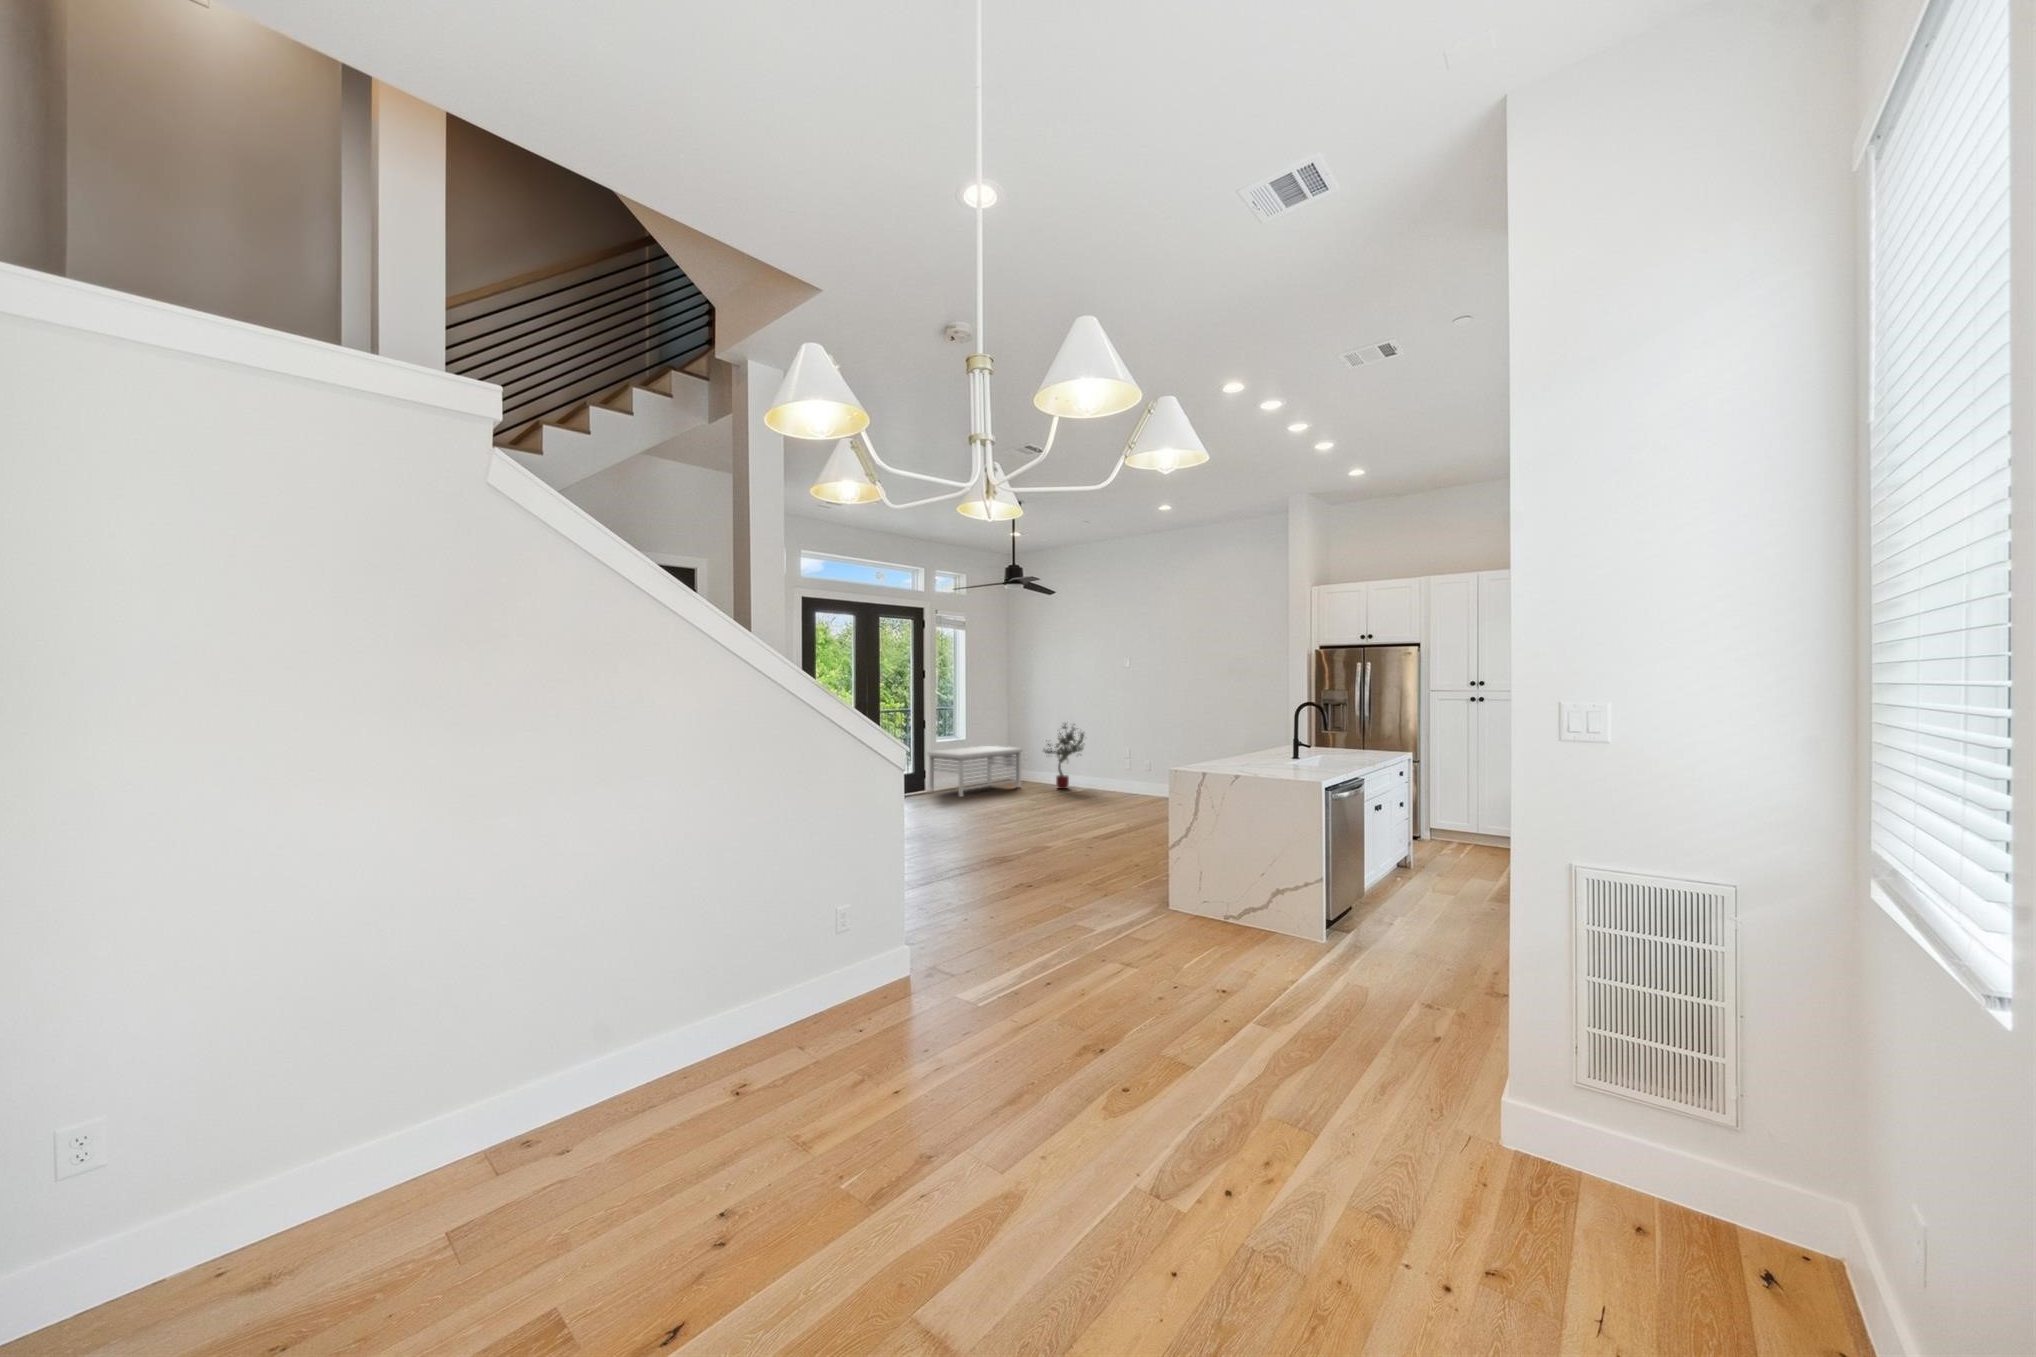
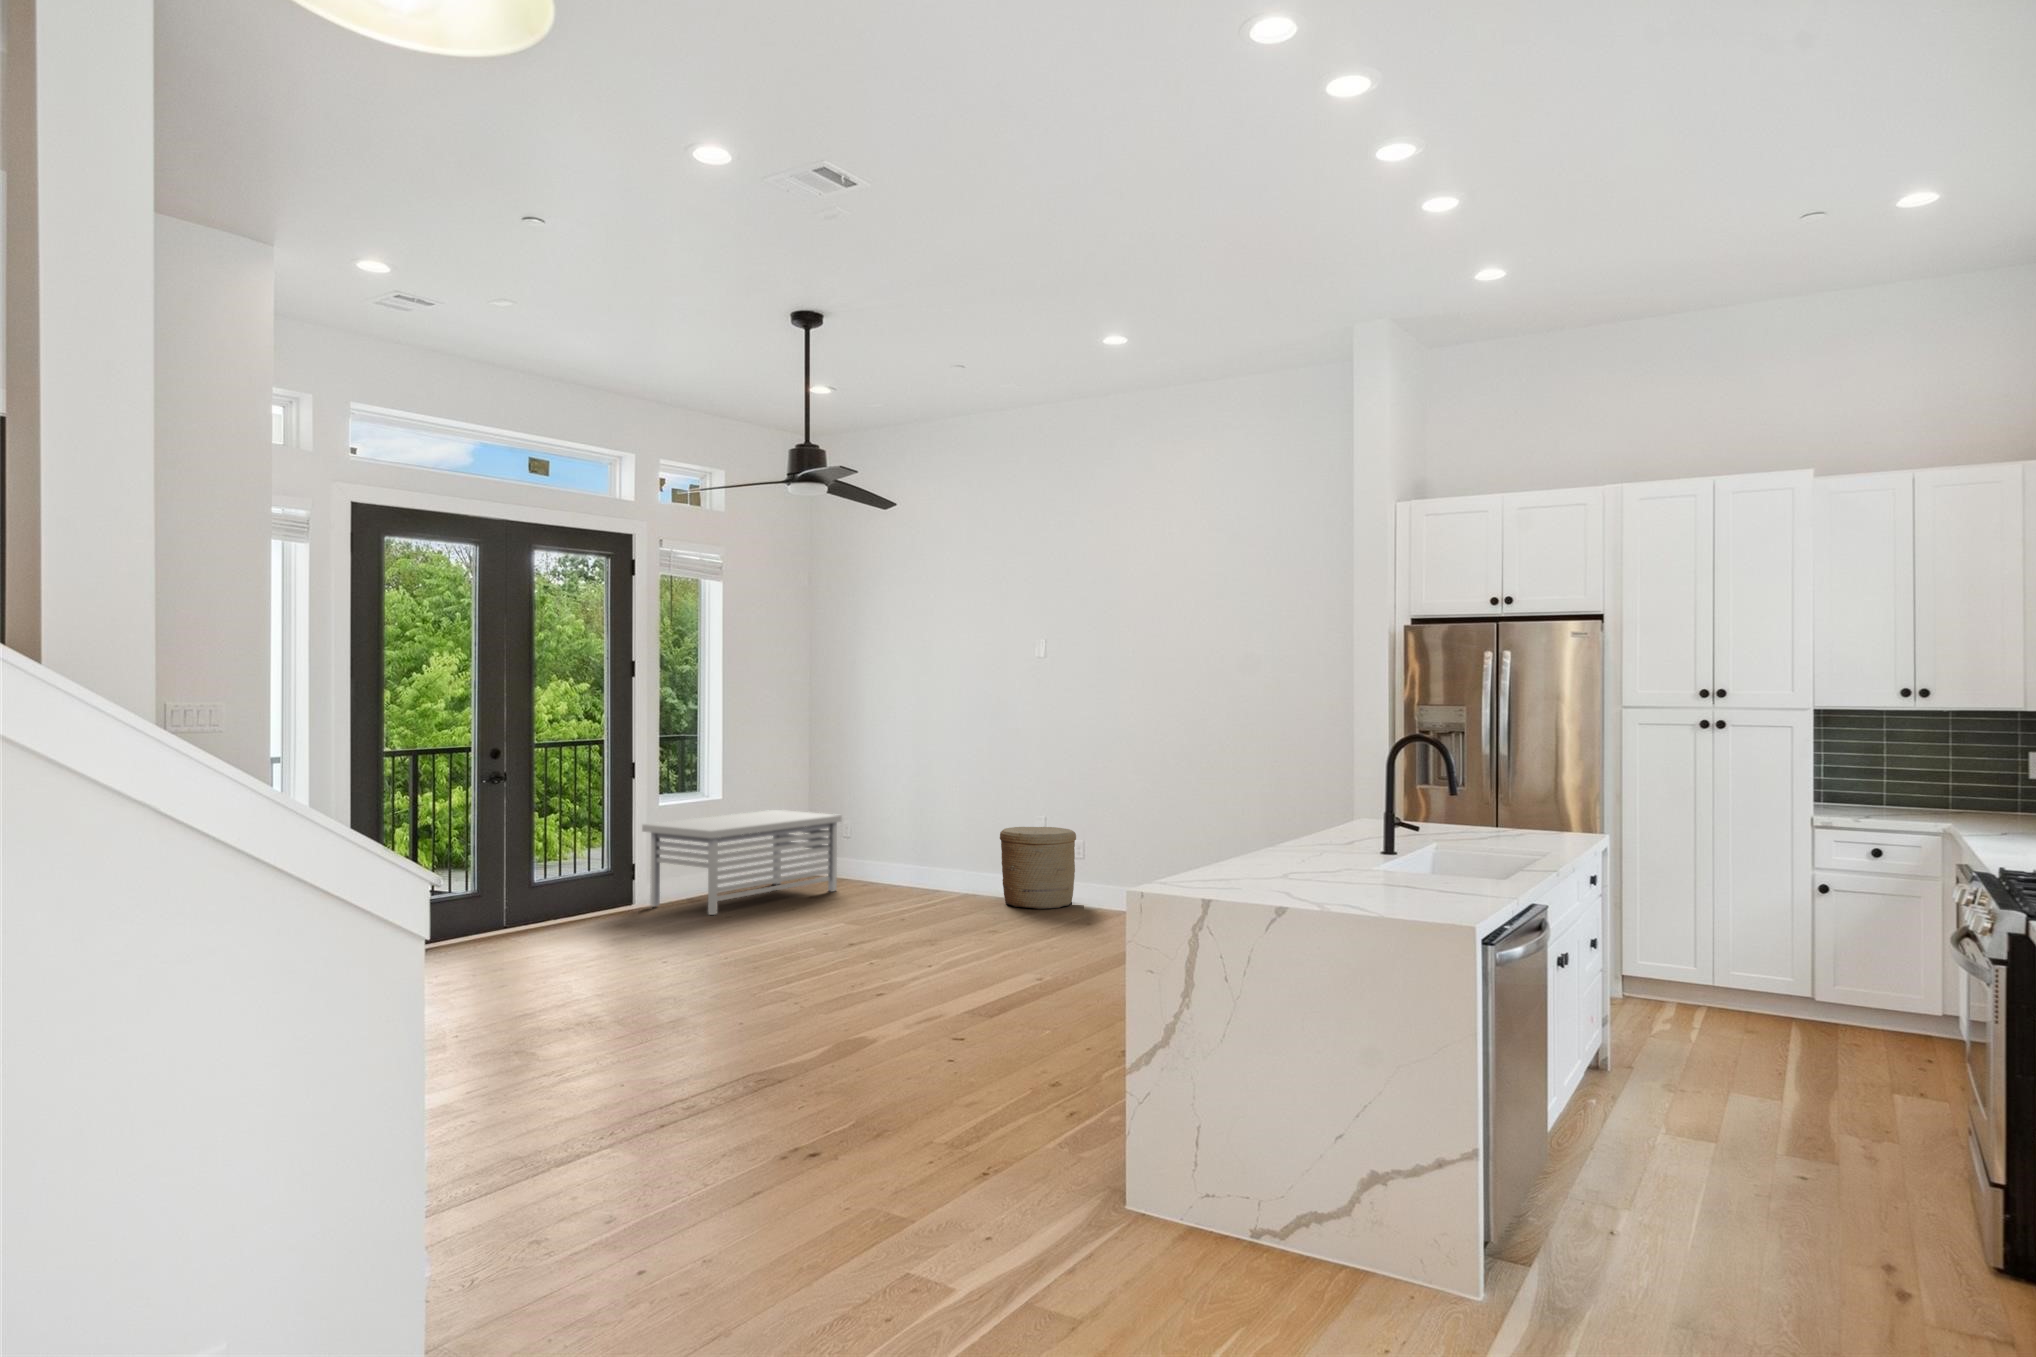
potted tree: present [1044,724,1084,789] -> none [879,764,965,893]
woven basket: none [1105,755,1145,796] -> present [1000,827,1076,909]

